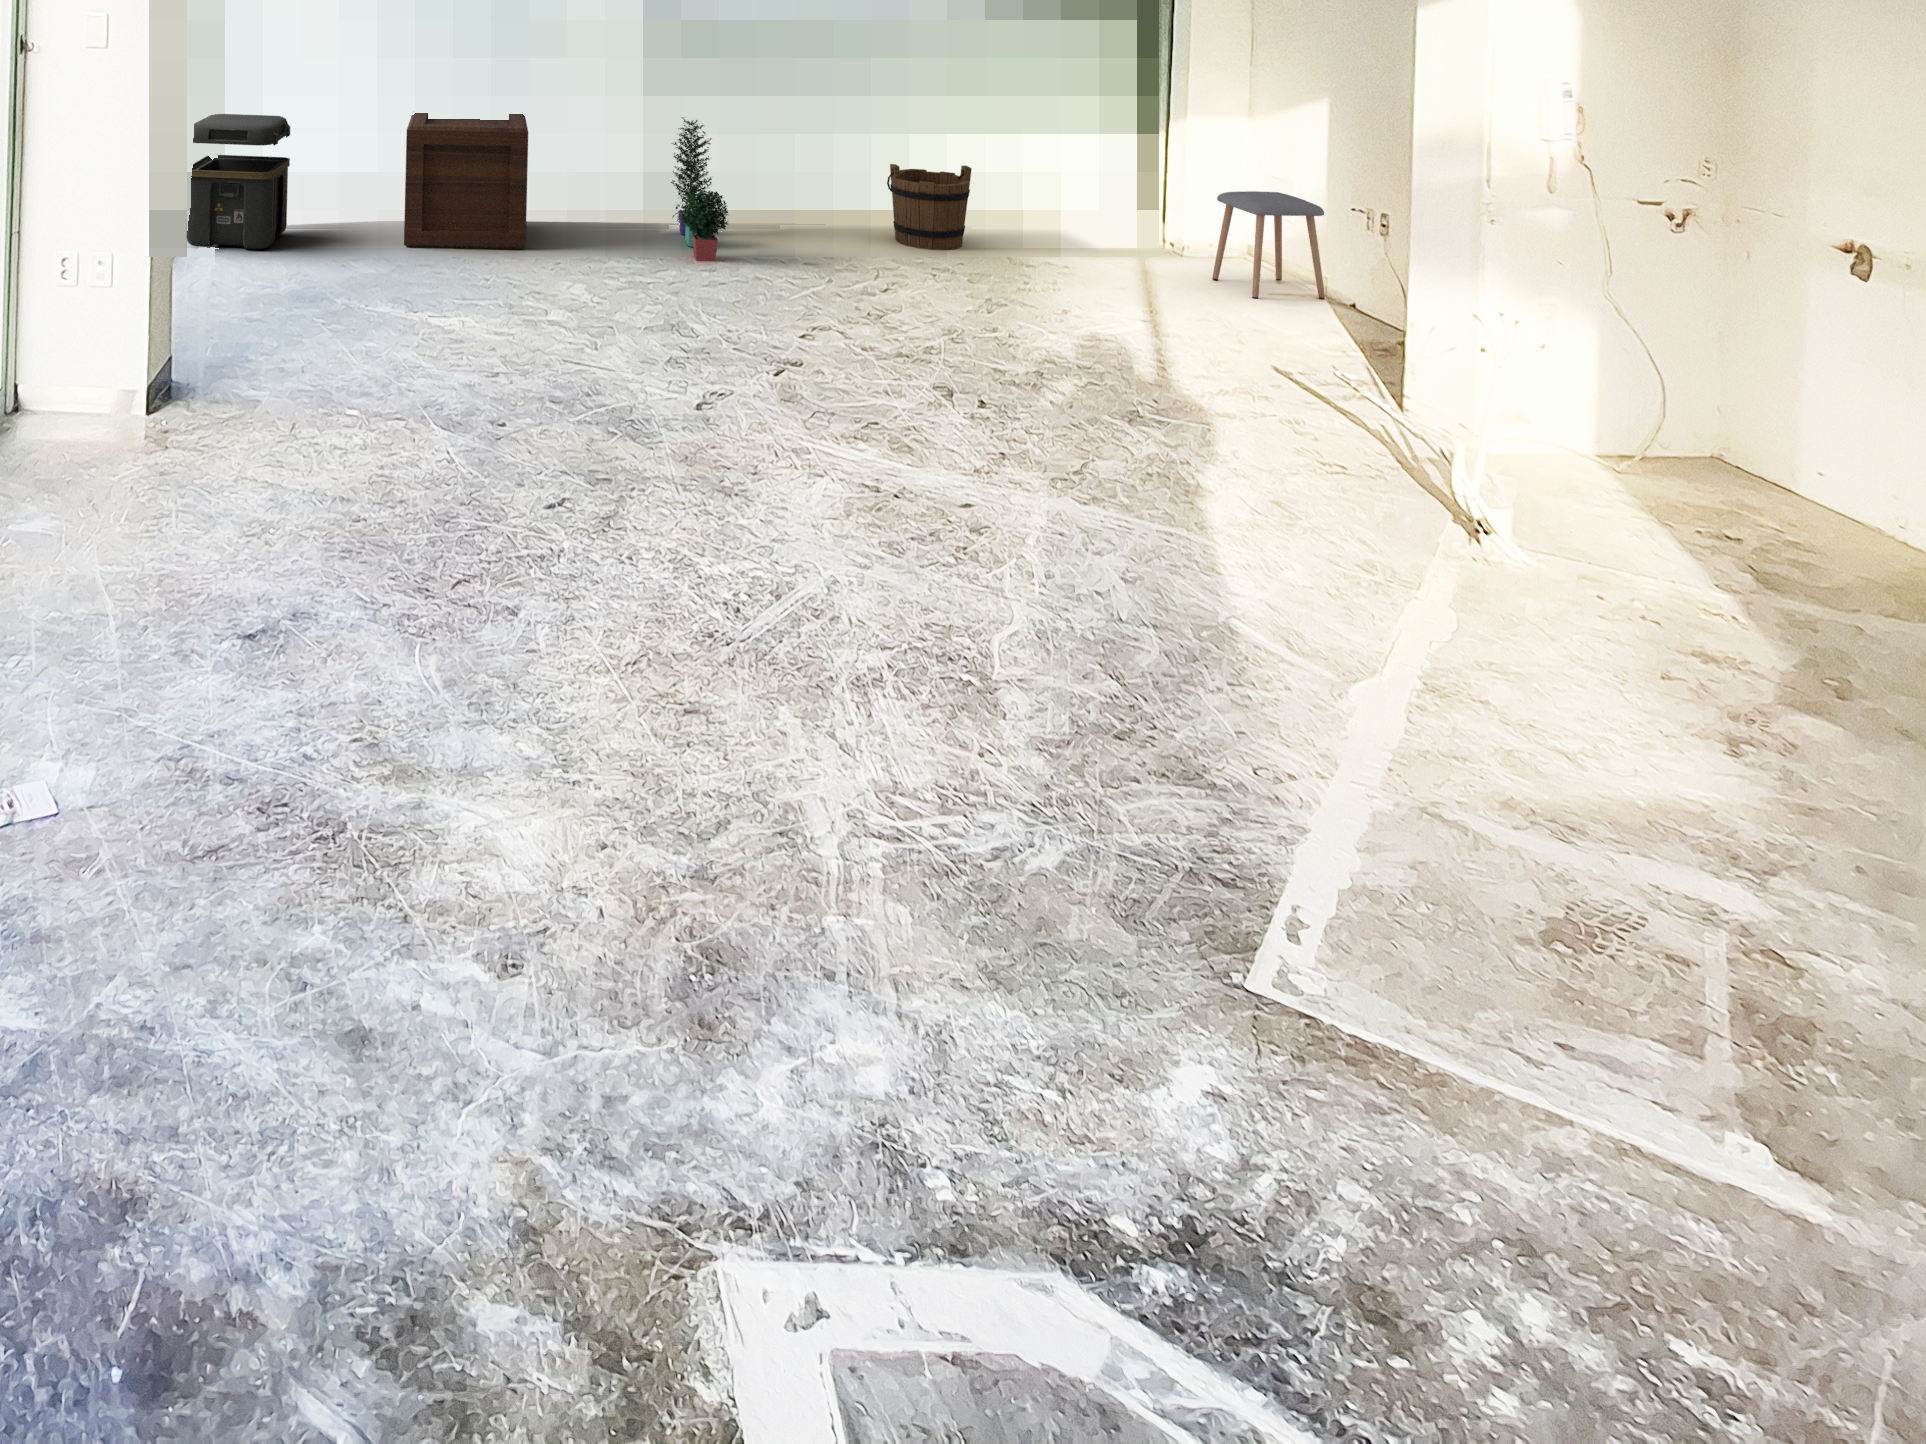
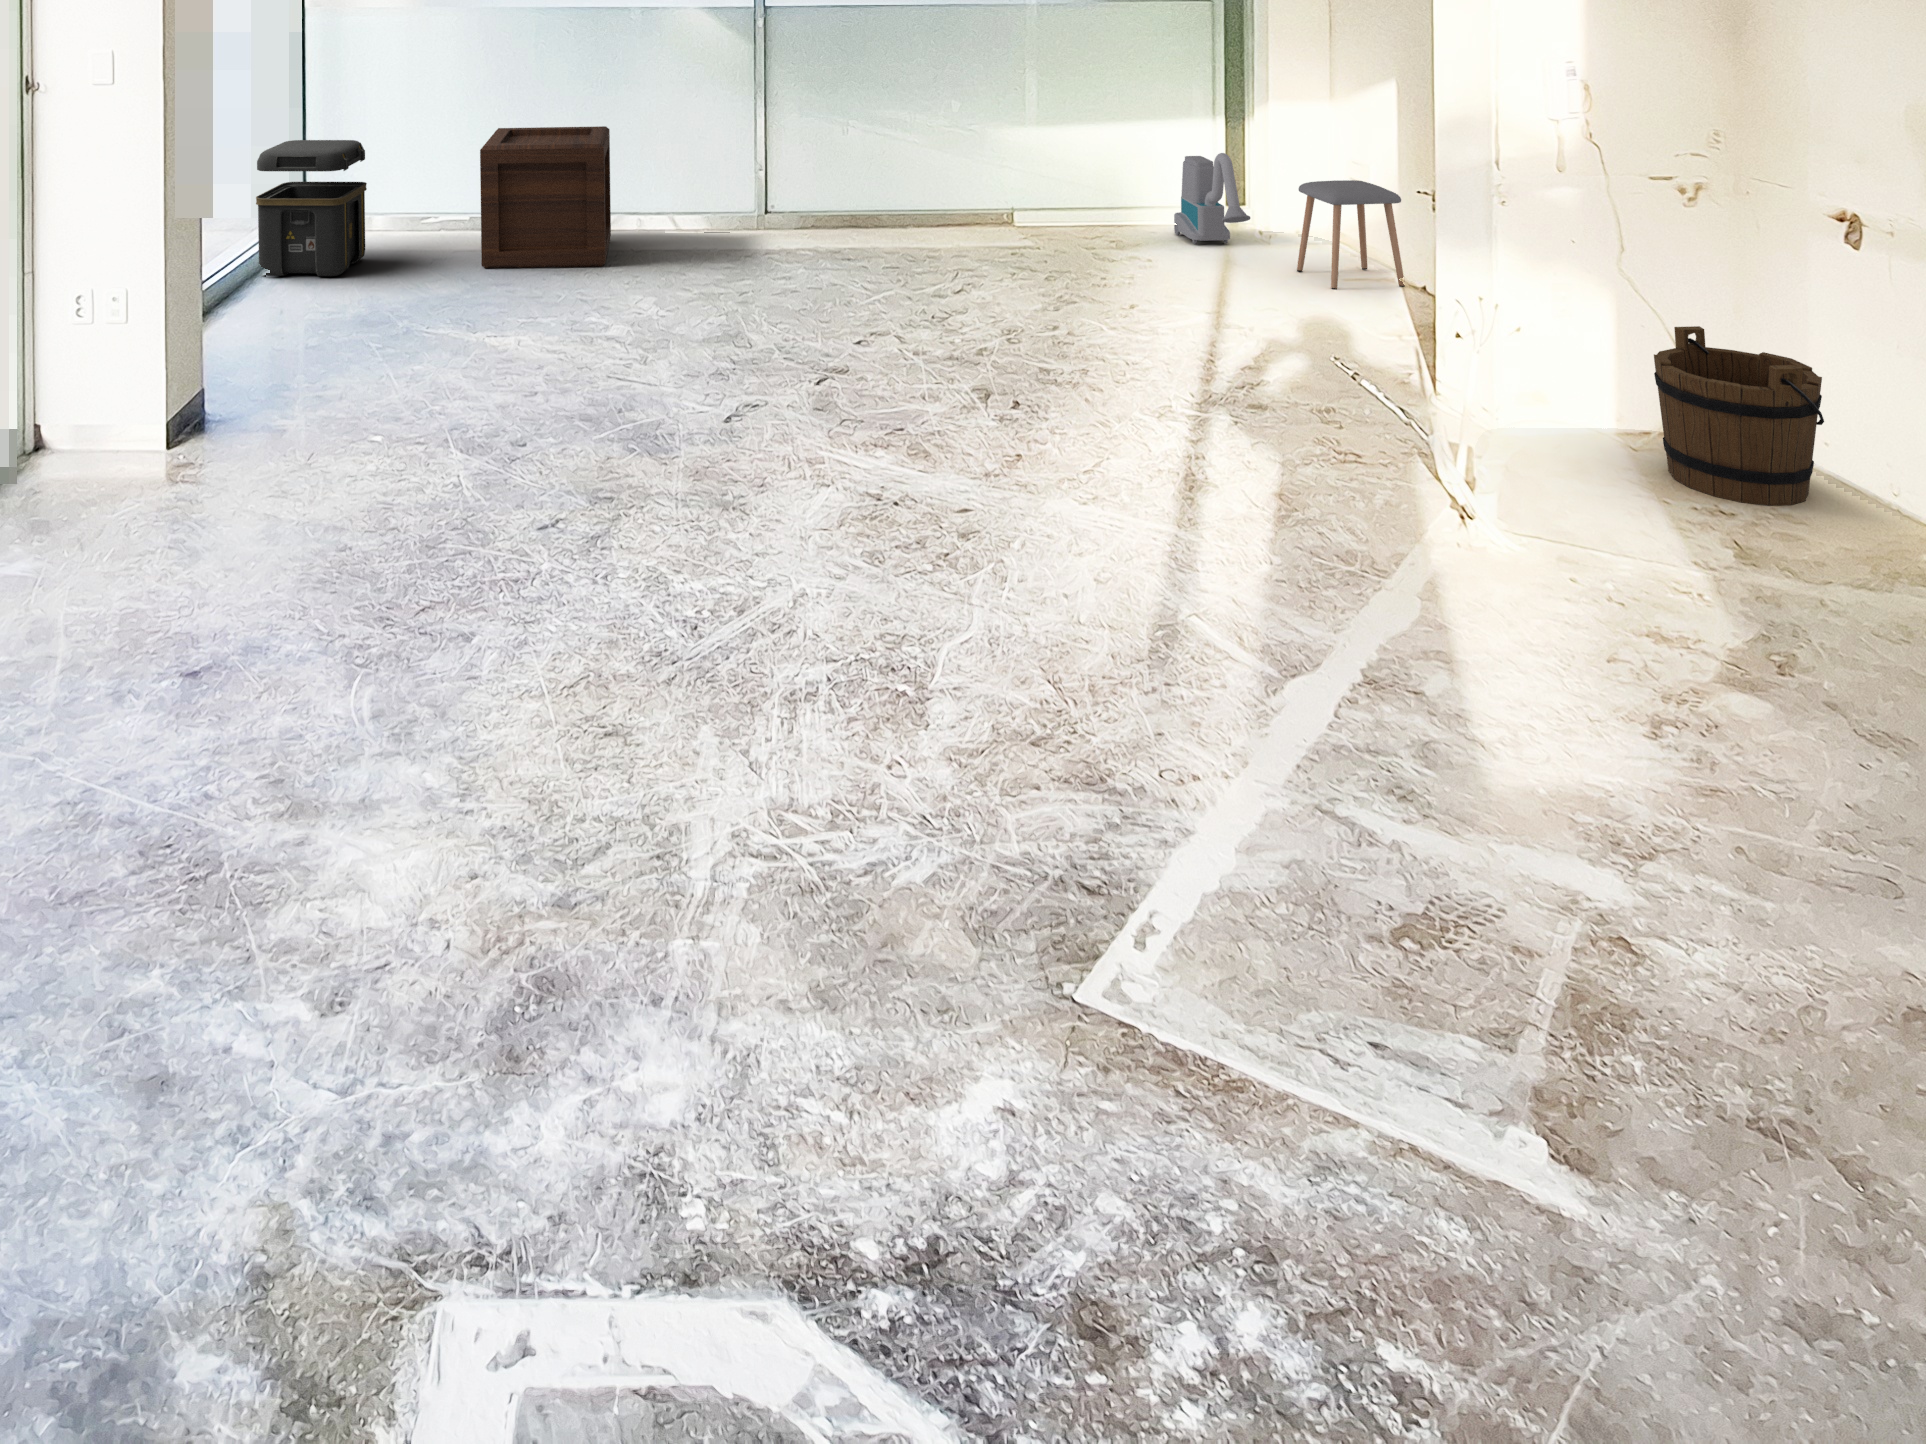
potted plant: present [671,117,728,261] -> none [757,125,809,272]
vacuum cleaner: none [1078,160,1164,250] -> present [1174,153,1250,244]
bucket: present [887,164,971,250] -> present [1654,326,1824,506]

